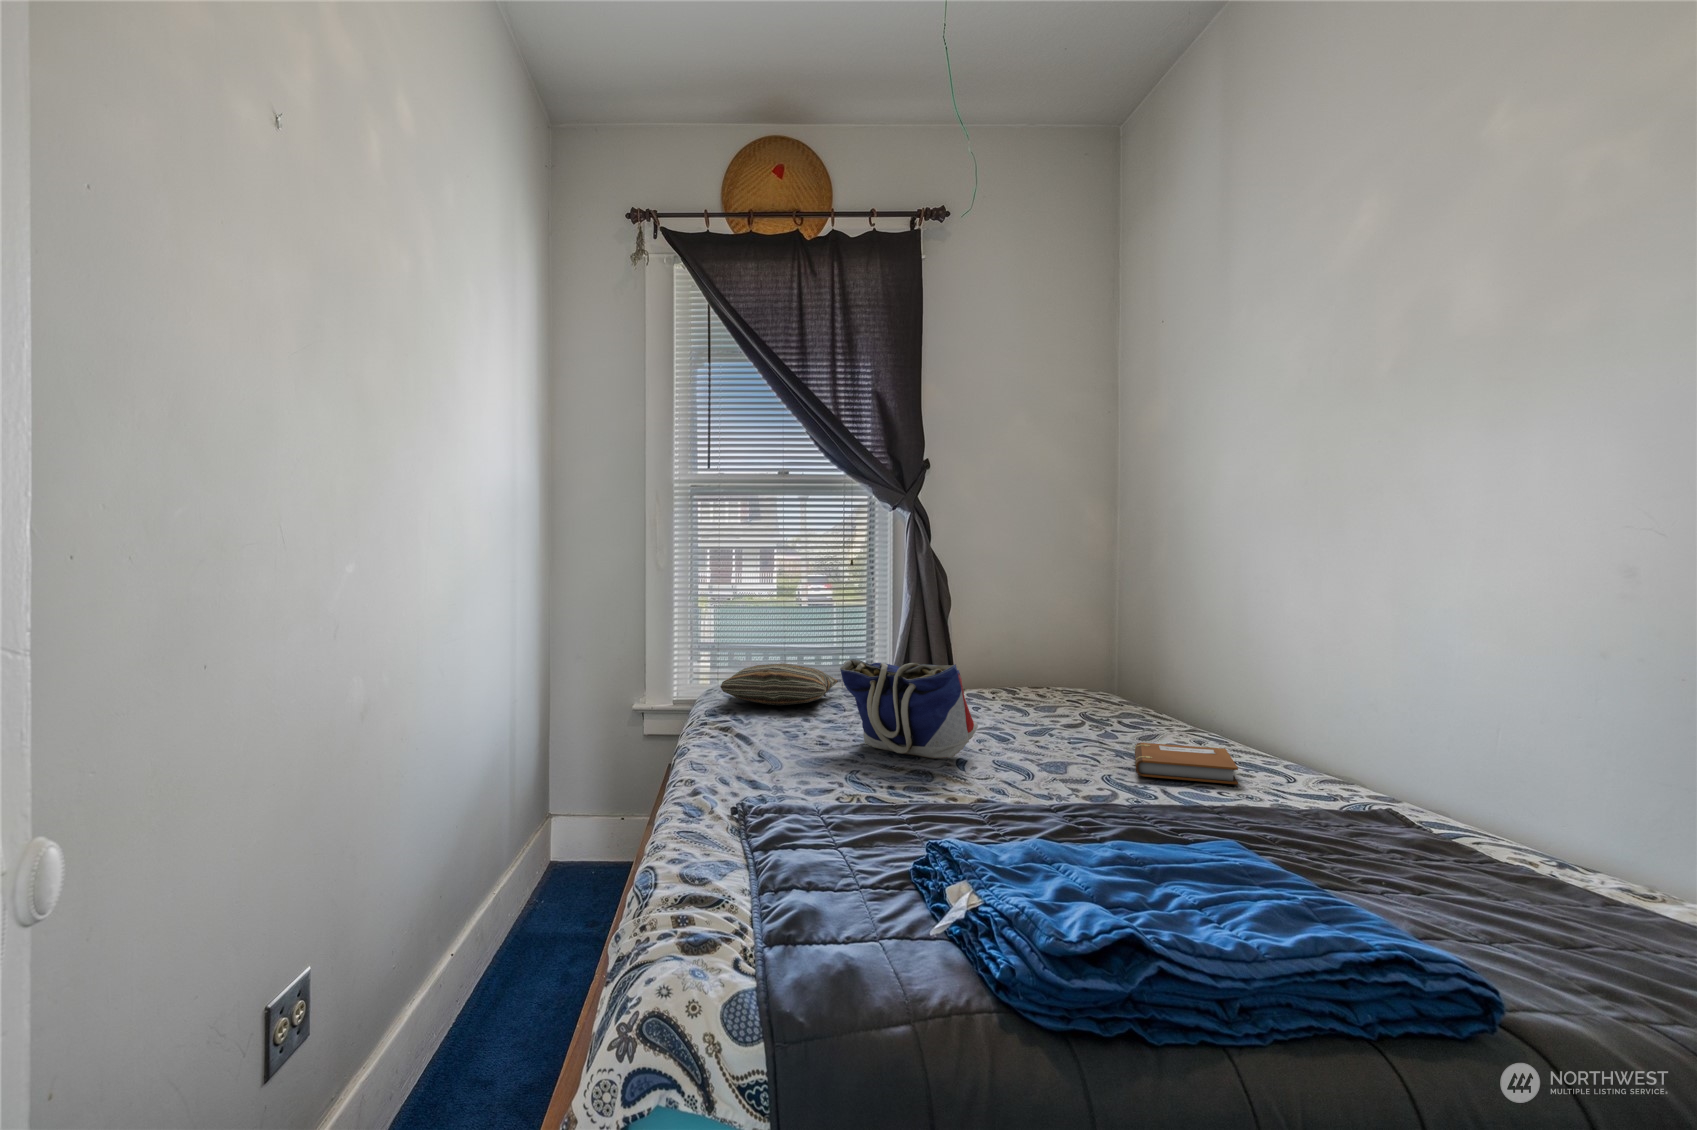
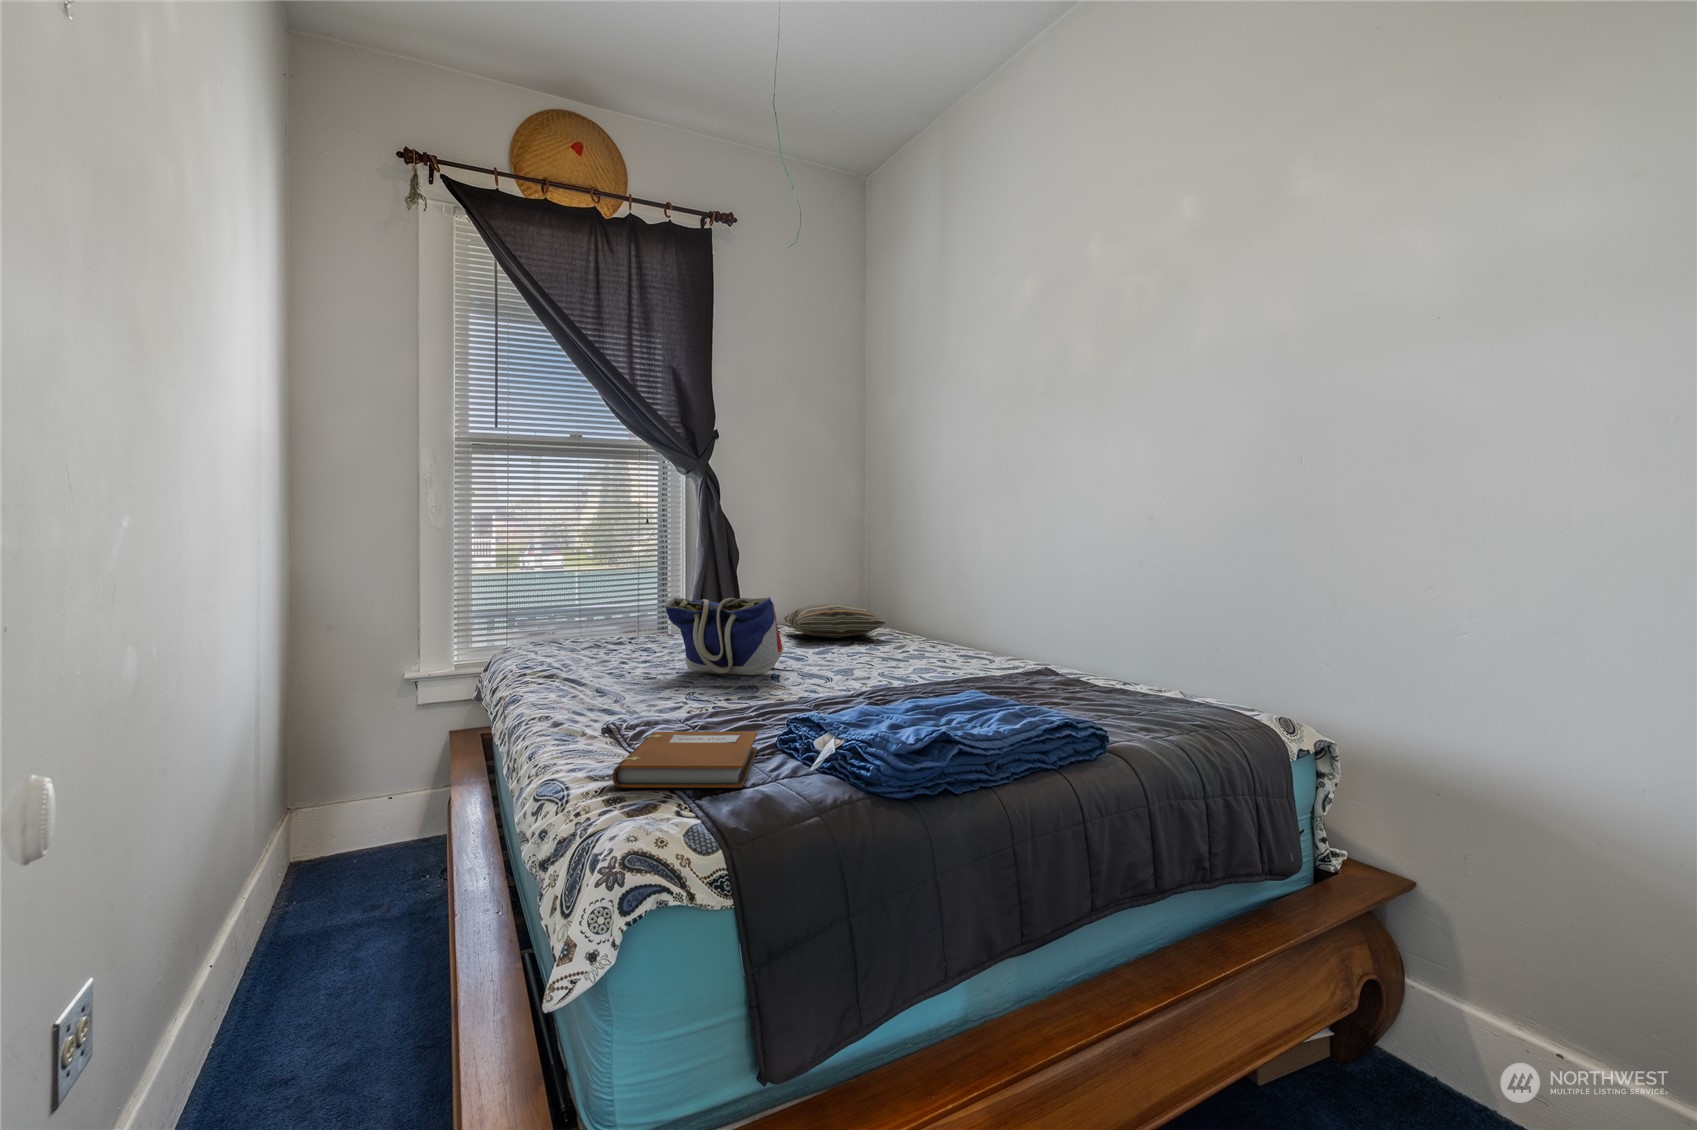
pillow: present [720,663,838,706] -> present [784,604,886,638]
notebook: present [1135,743,1238,784] -> present [613,731,757,788]

